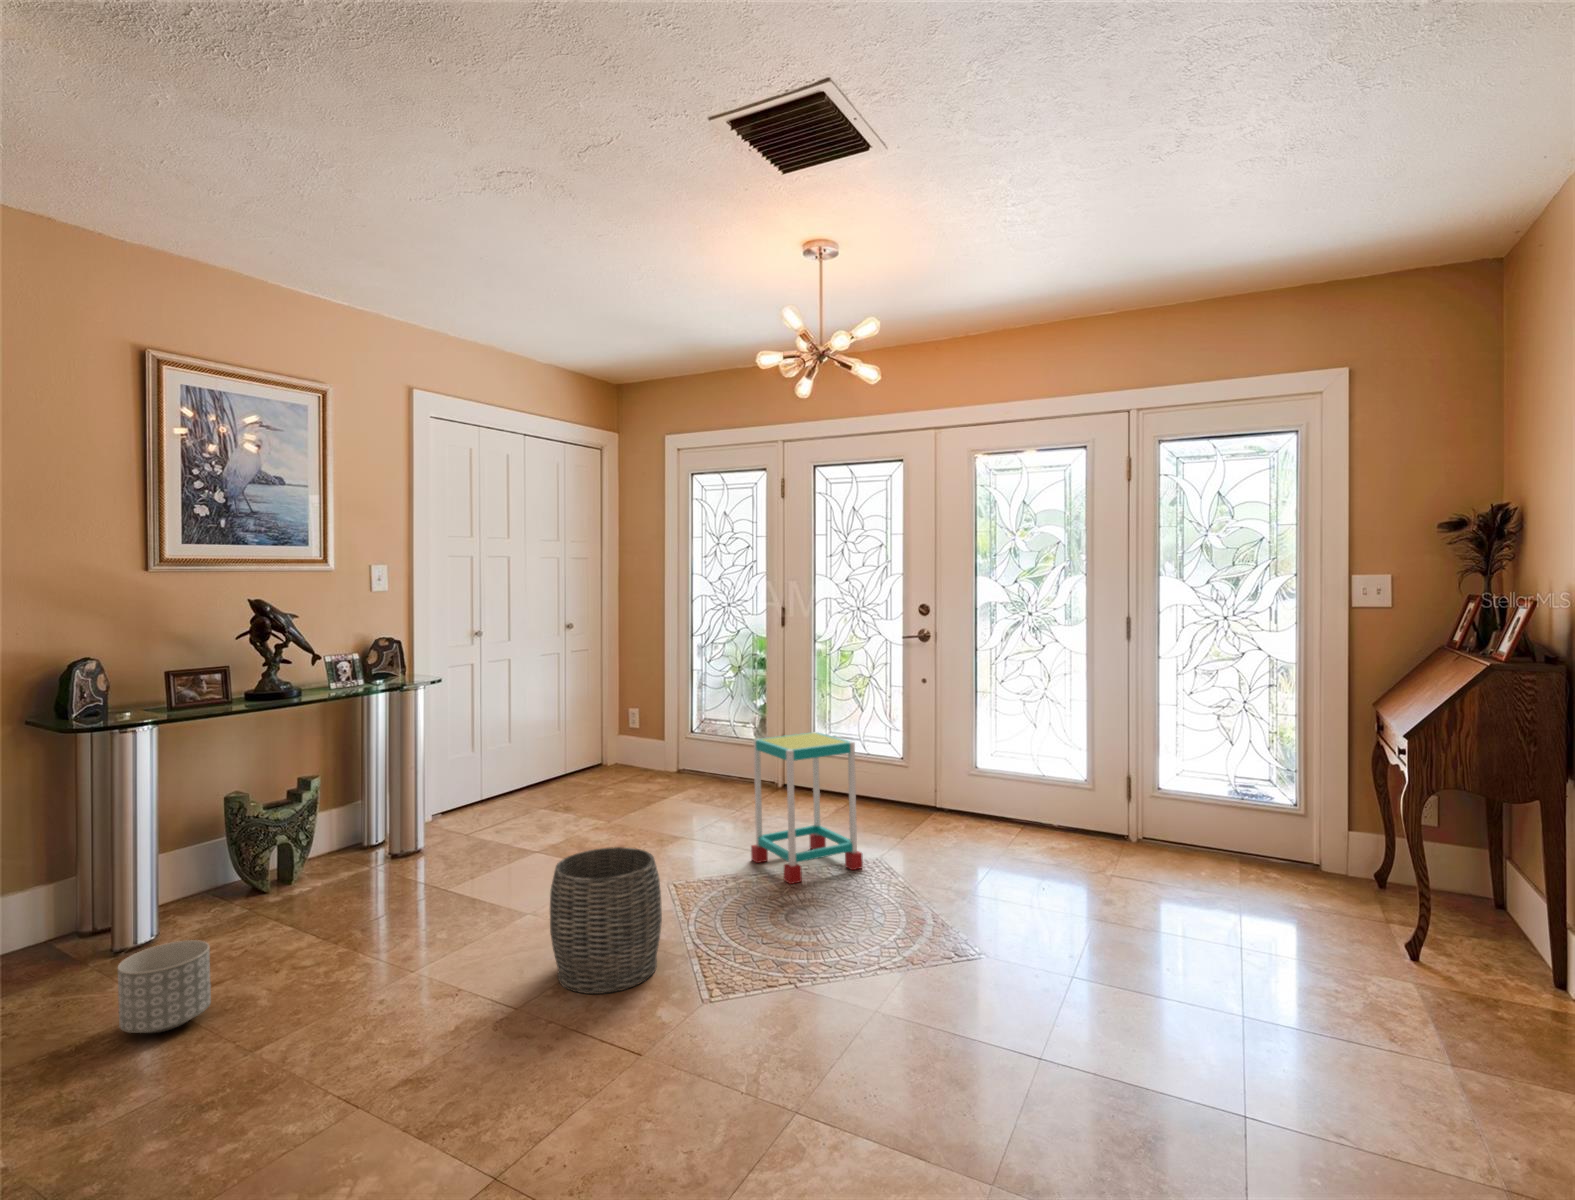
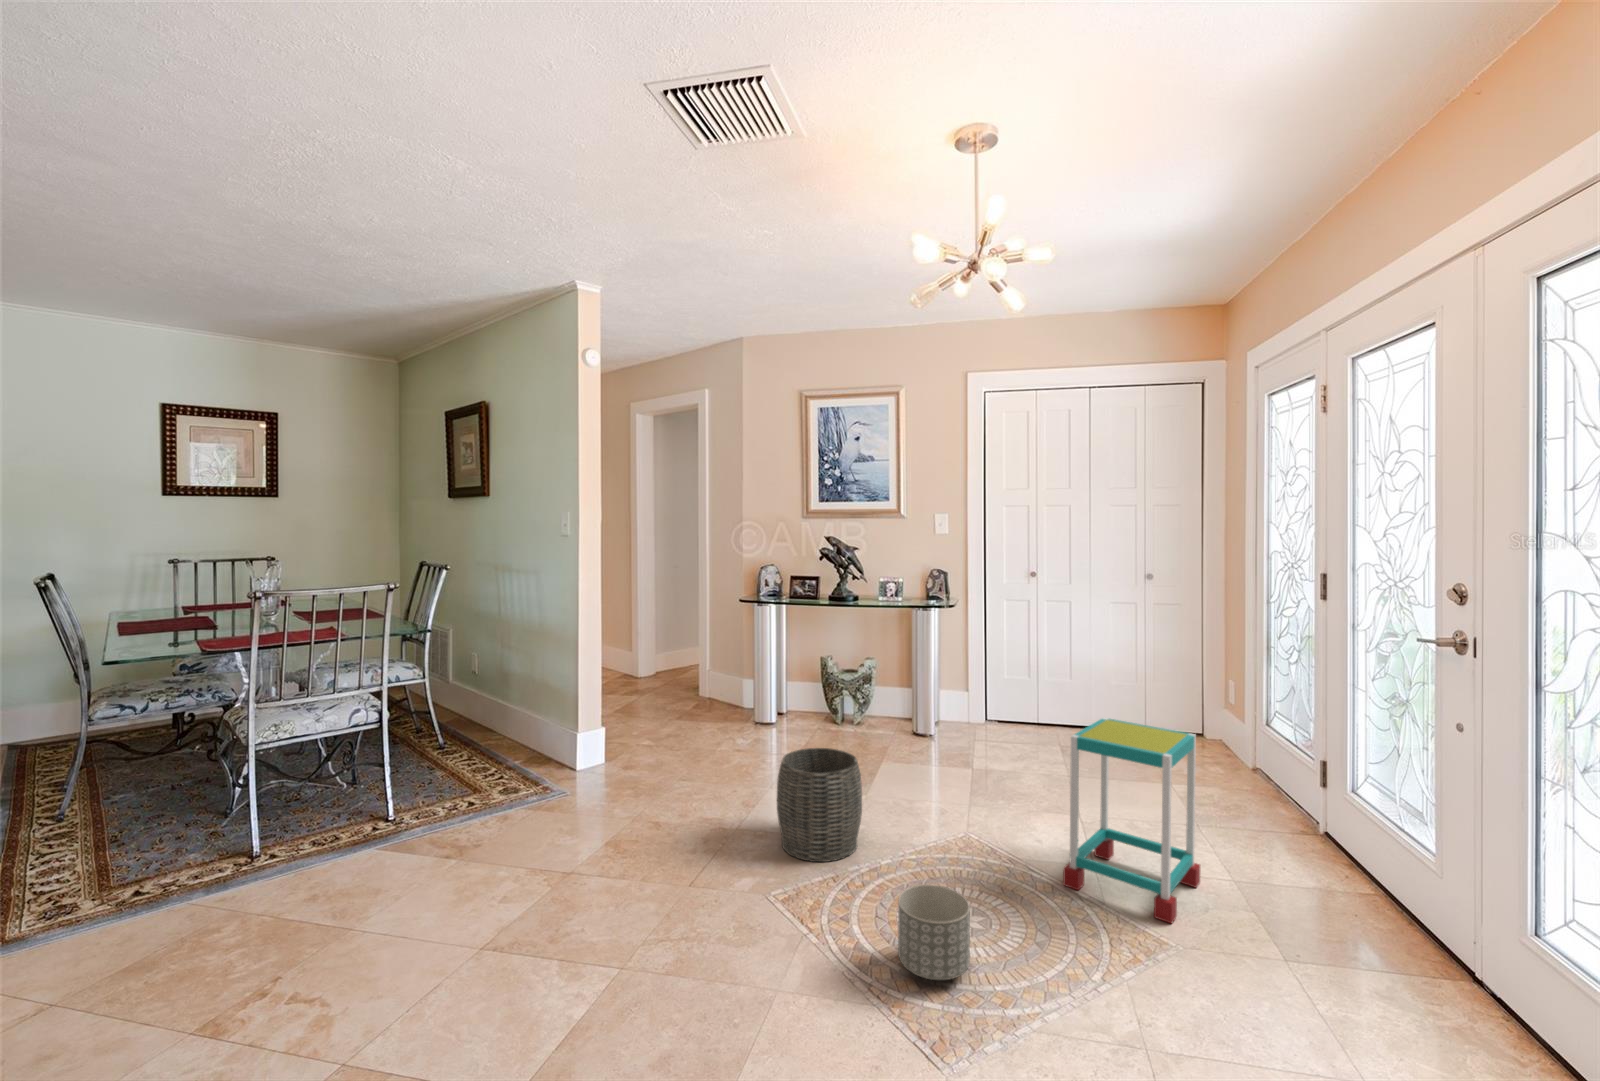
planter: present [118,940,211,1033] -> present [898,884,970,980]

